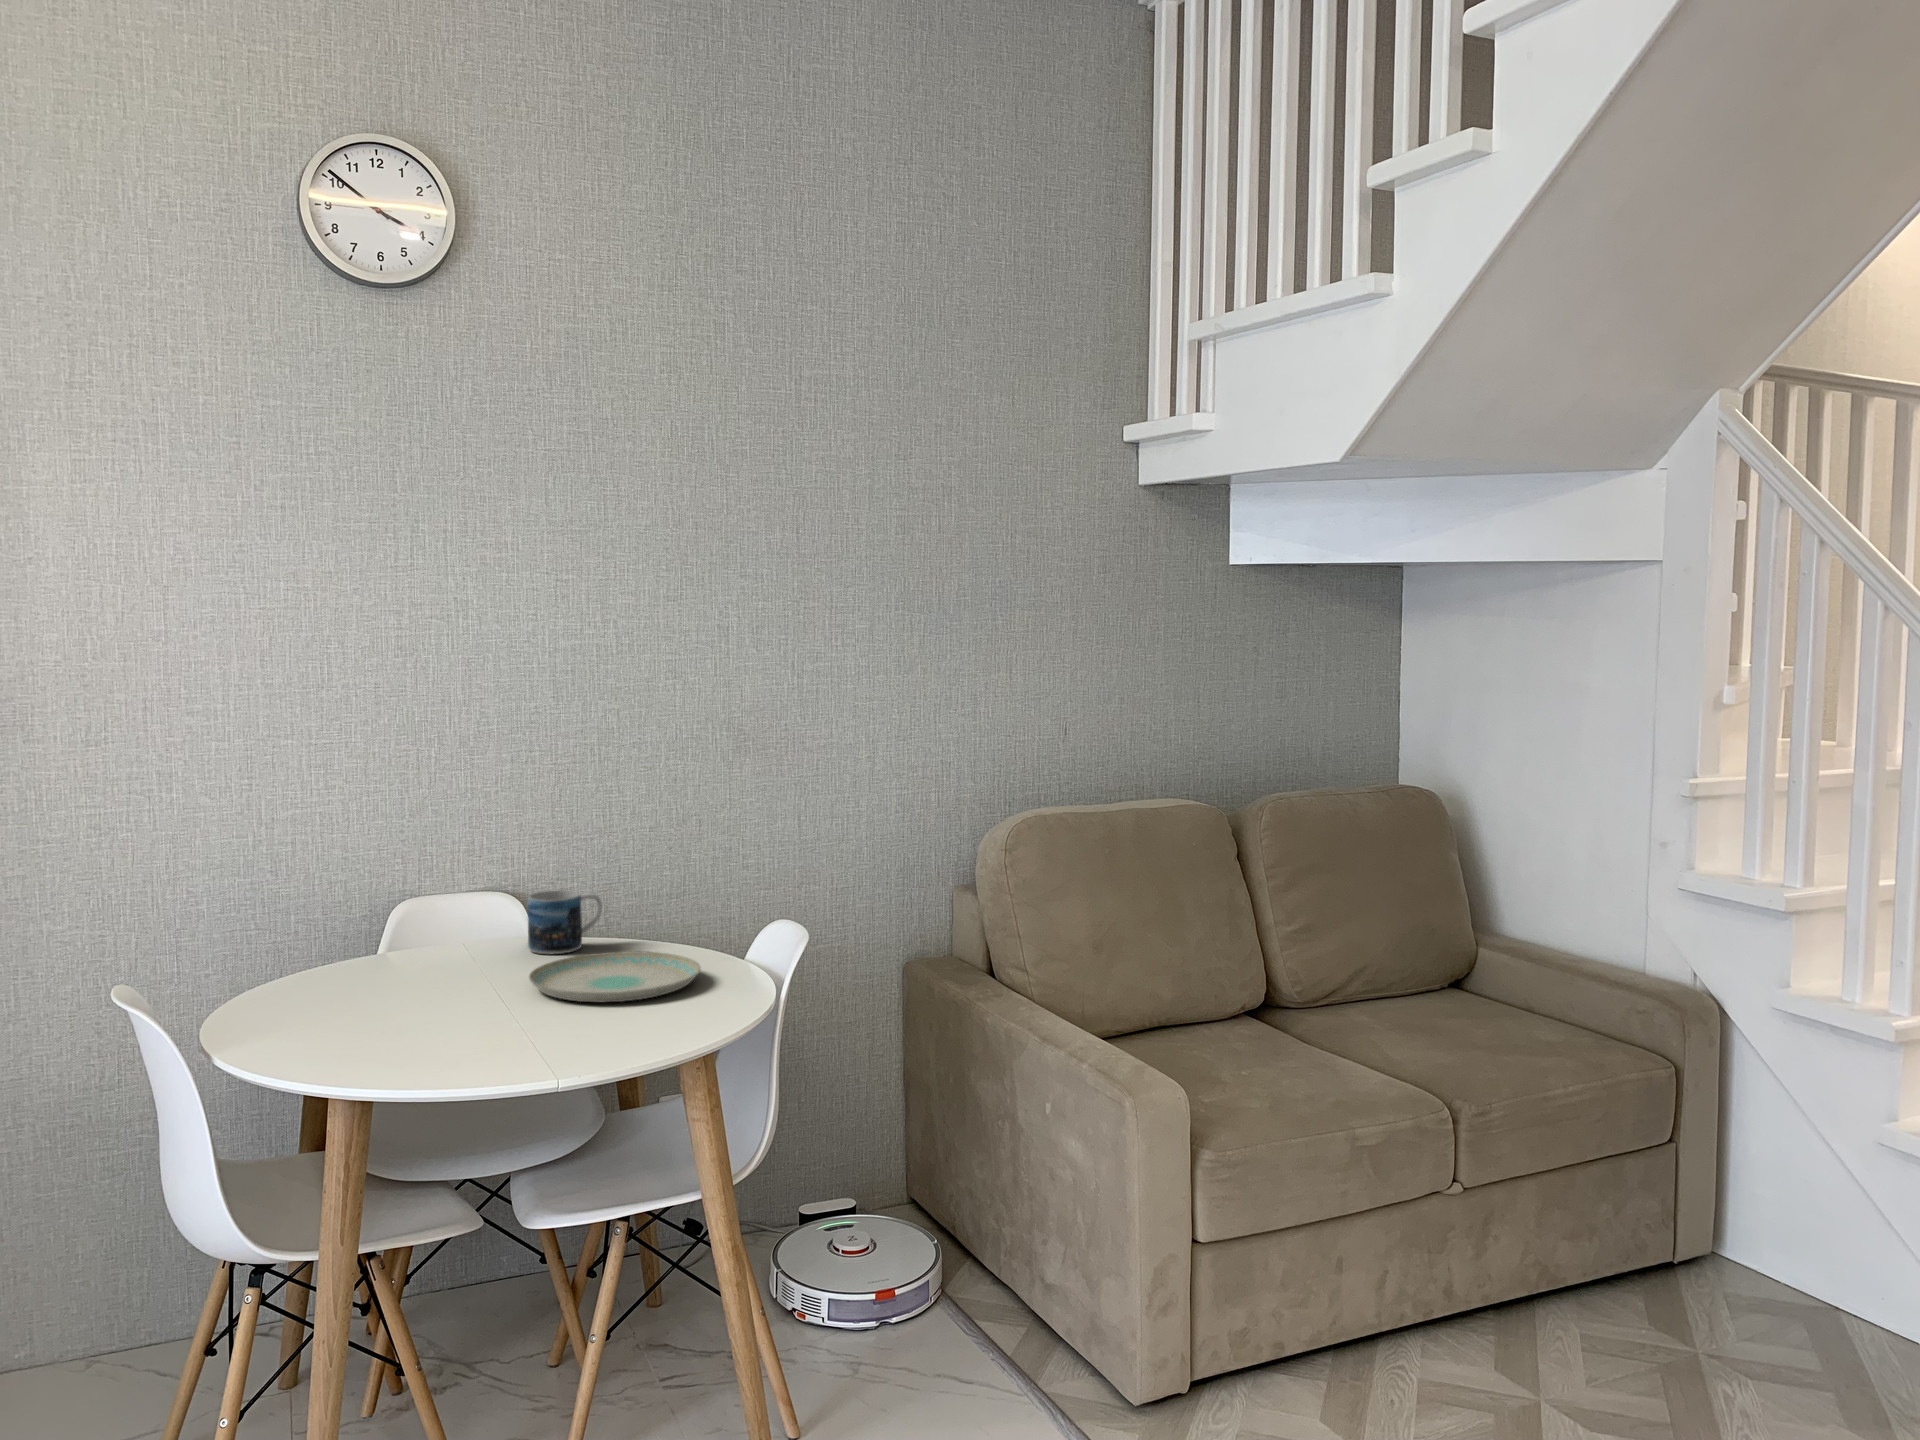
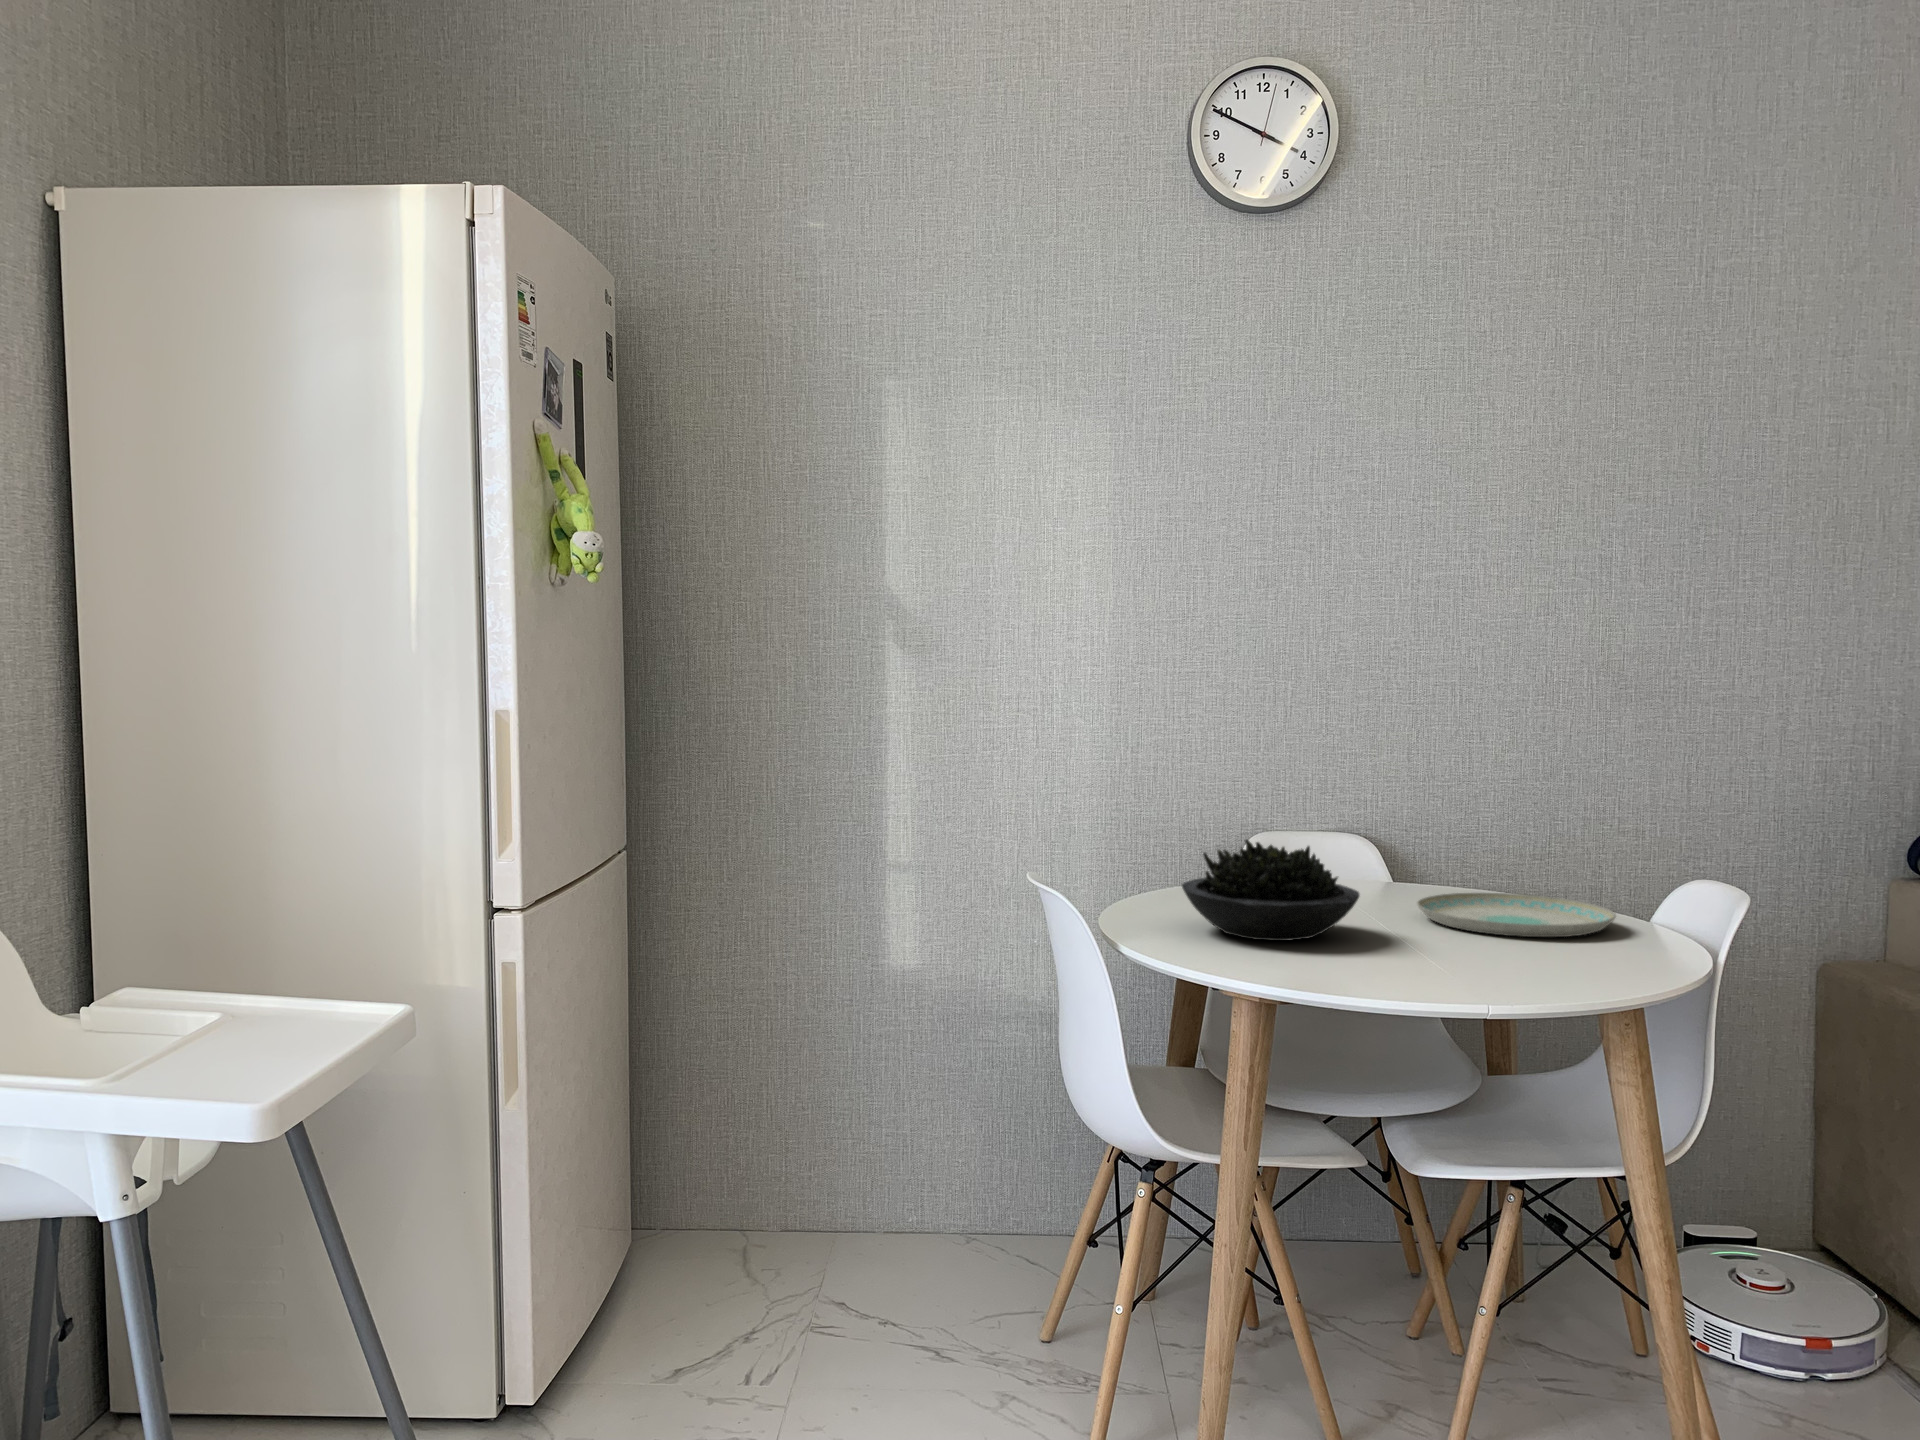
mug: present [528,890,602,954] -> none [1394,830,1473,895]
succulent plant: none [280,941,458,1040] -> present [1182,840,1360,941]

